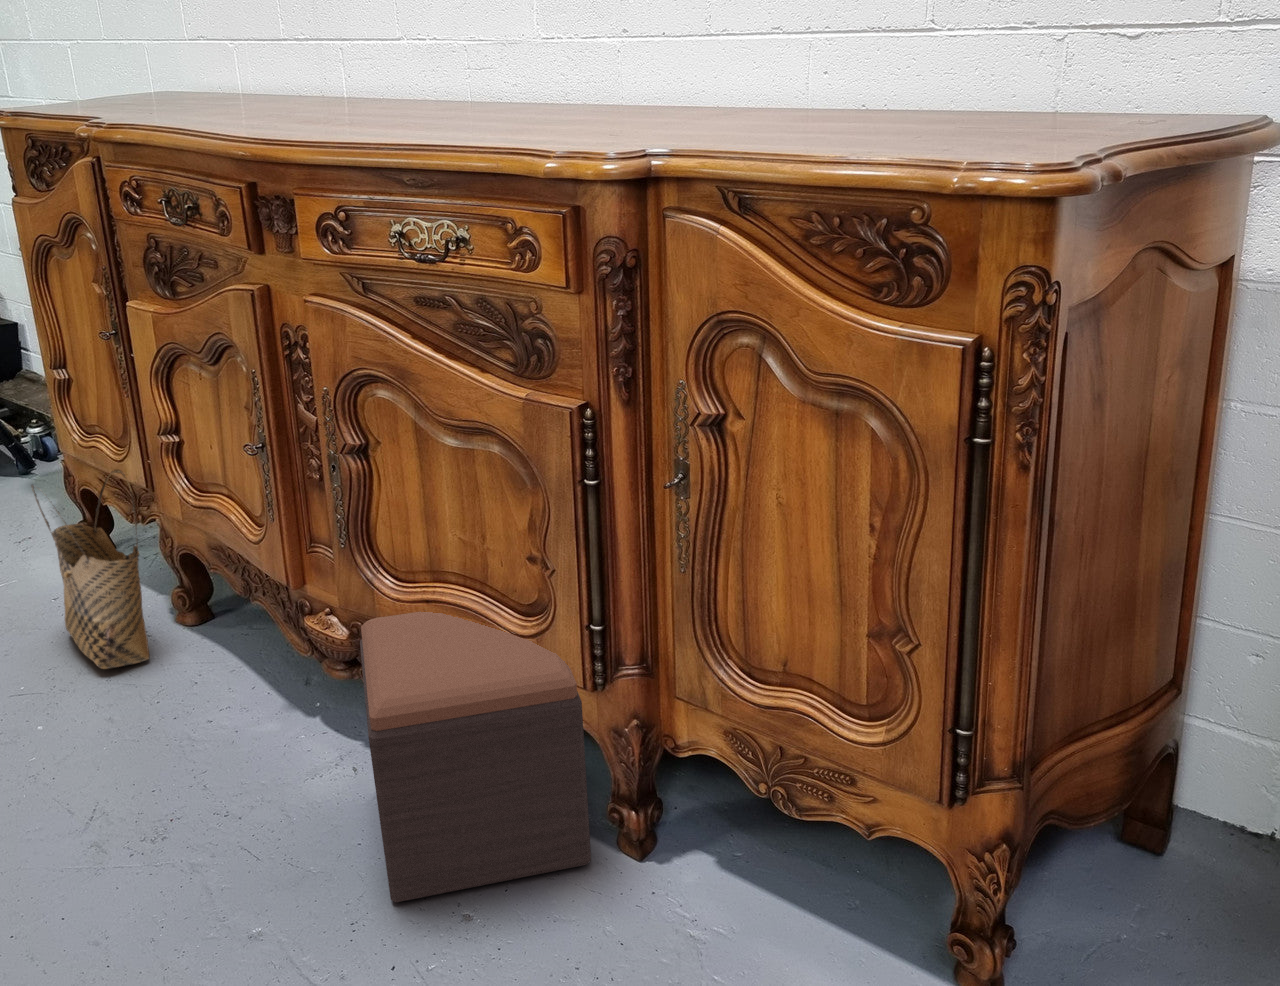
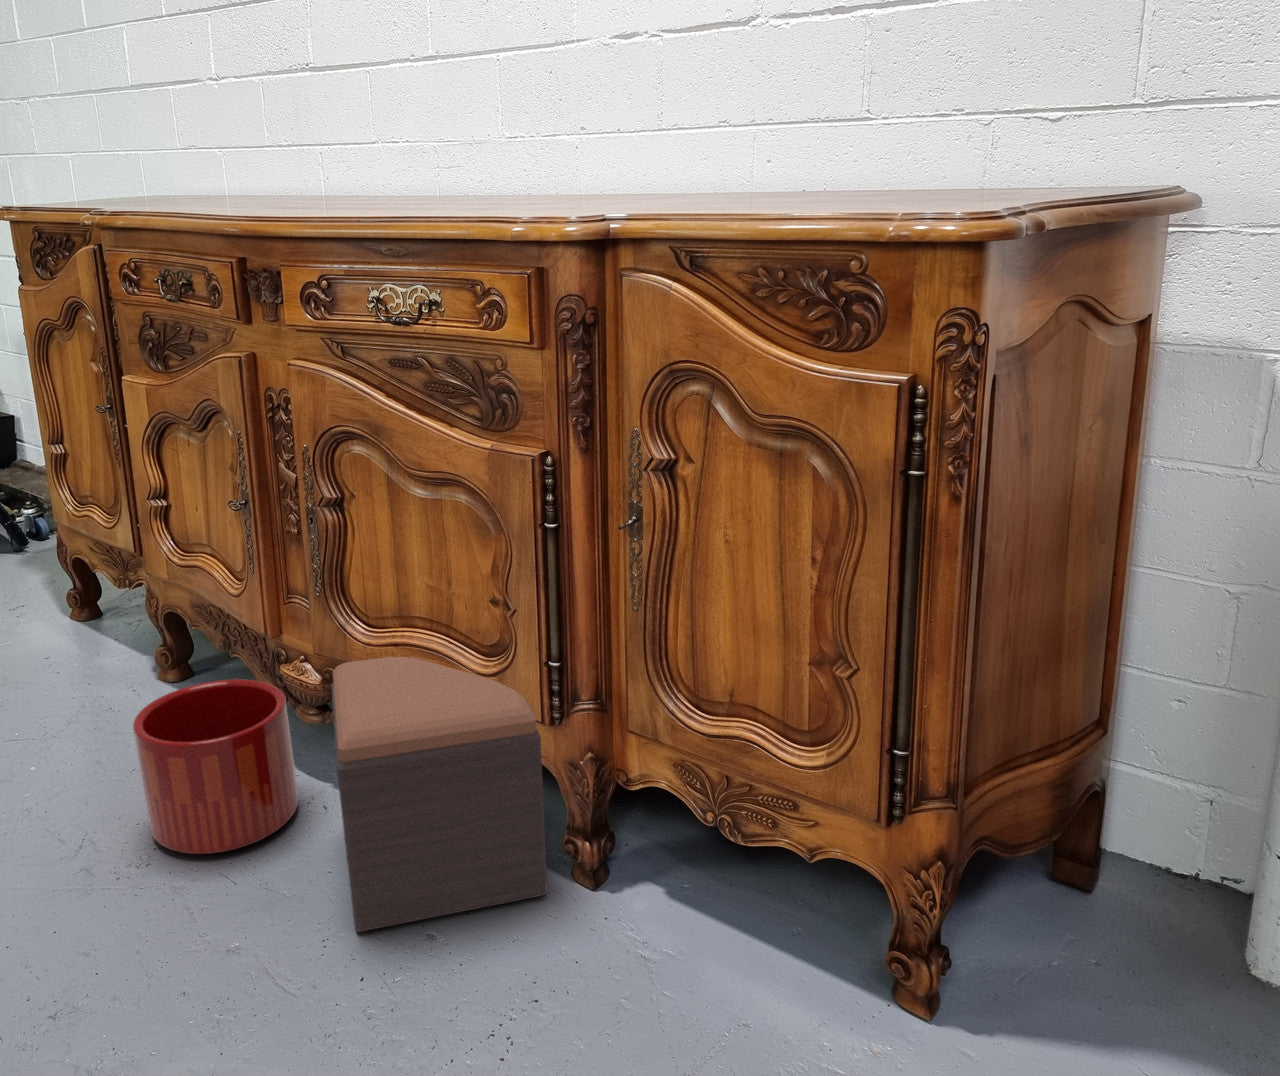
woven basket: present [31,470,149,669] -> none [23,535,131,722]
planter: none [155,631,328,816] -> present [133,679,298,854]

